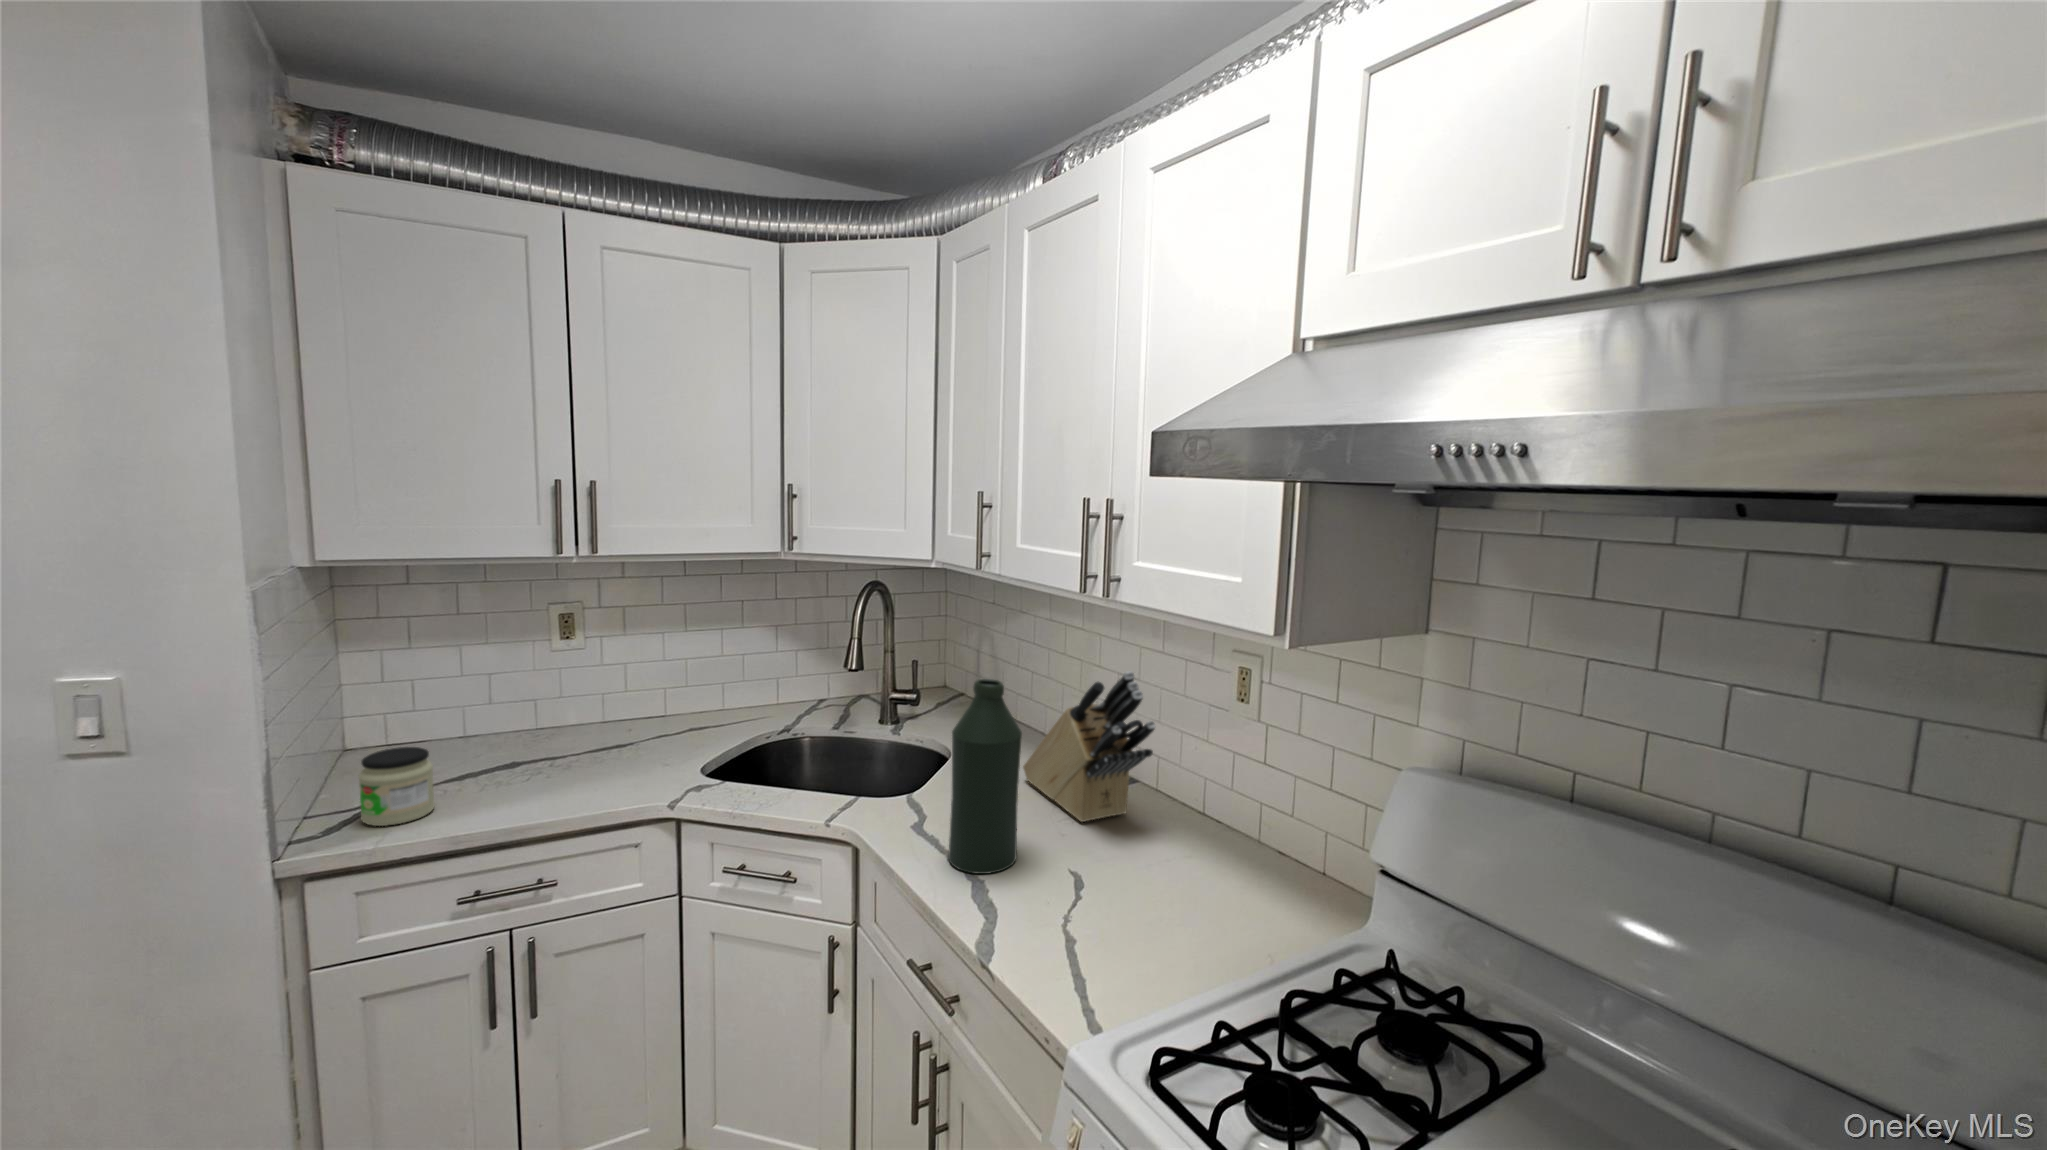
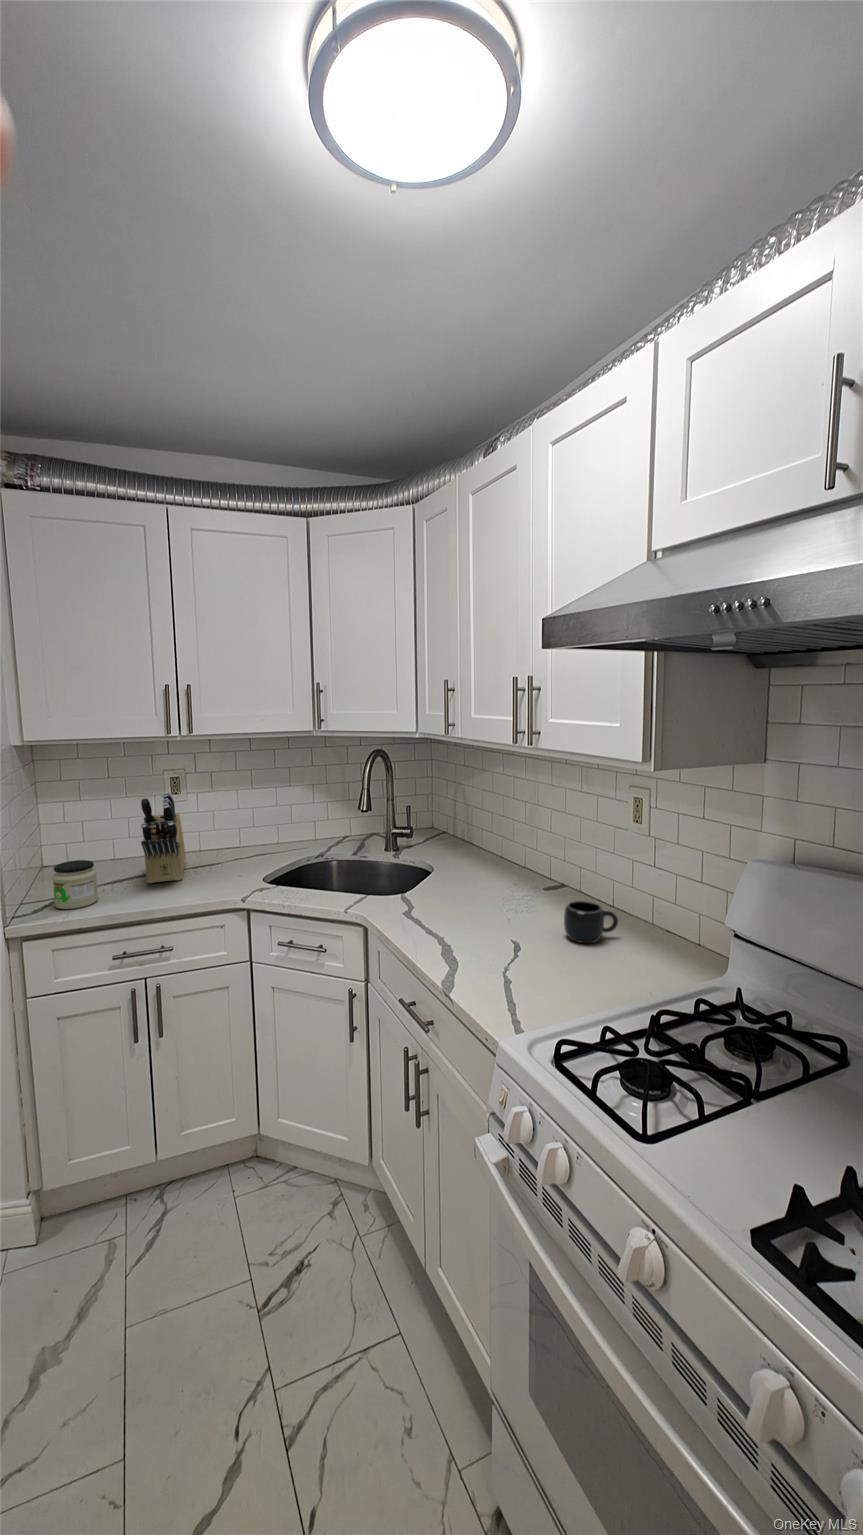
knife block: present [1023,671,1155,822] -> present [141,792,186,883]
bottle: present [948,679,1022,874] -> none [425,807,474,940]
mug: none [1146,813,1220,875] -> present [564,901,618,943]

